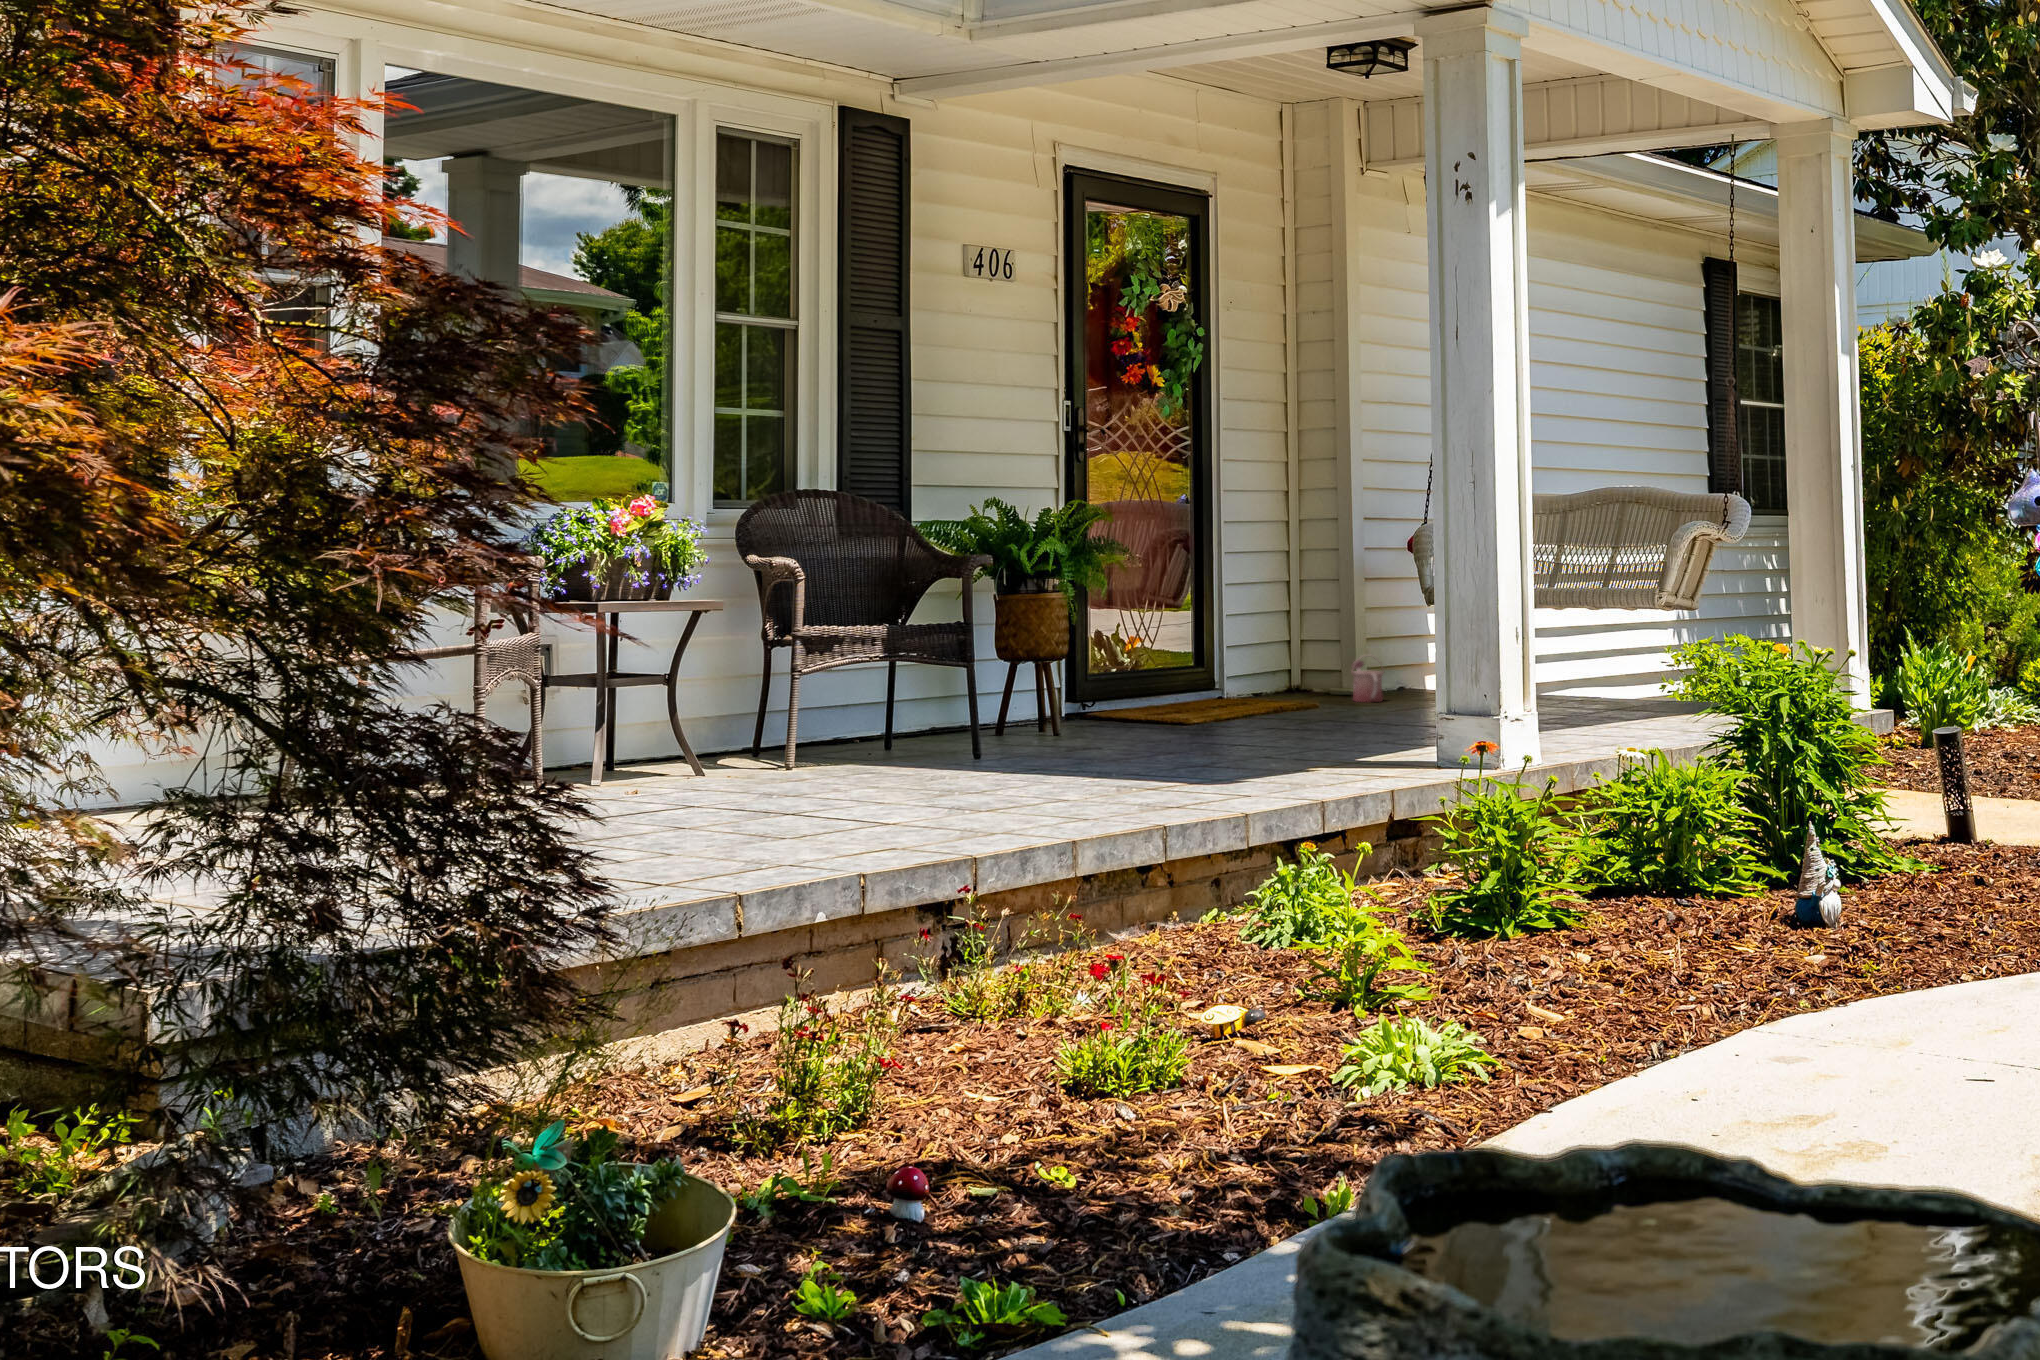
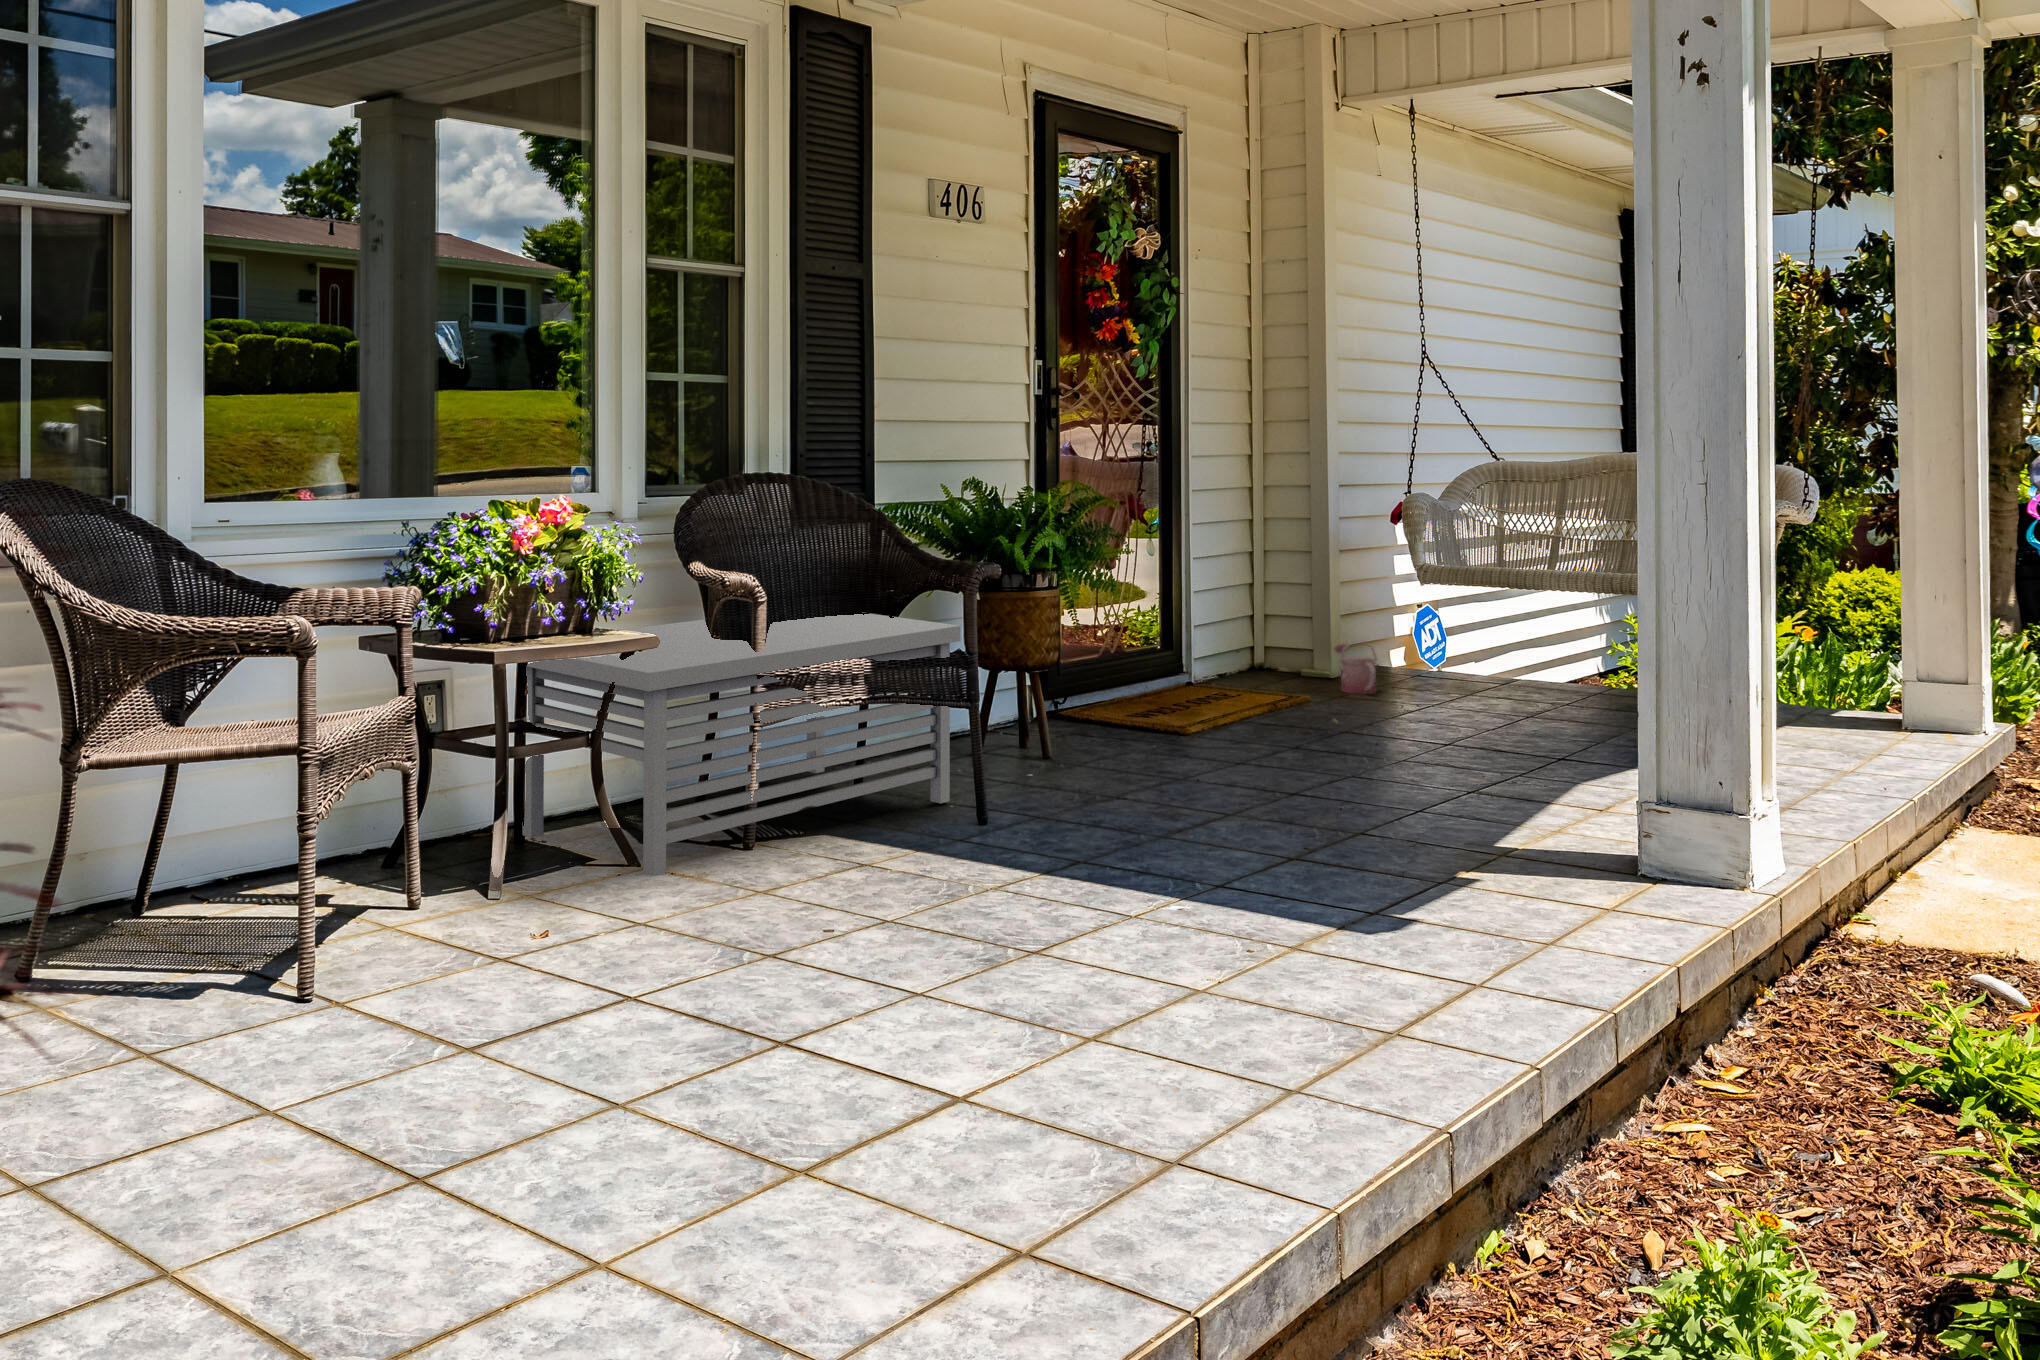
storage bench: none [598,603,968,780] -> present [523,614,961,876]

